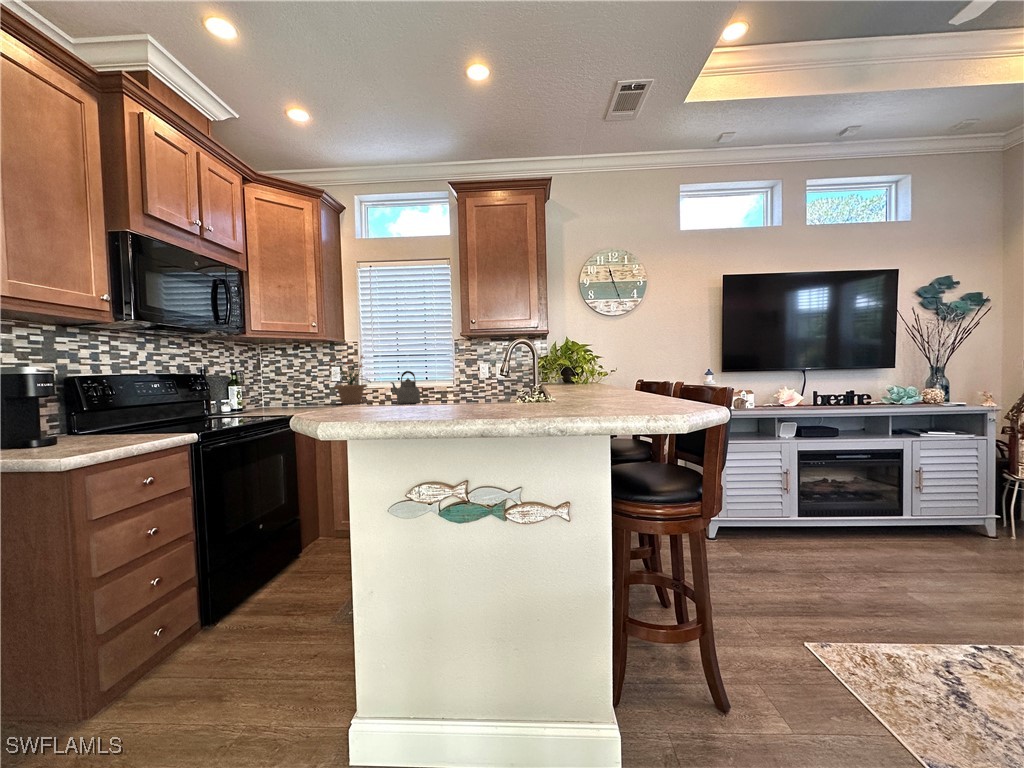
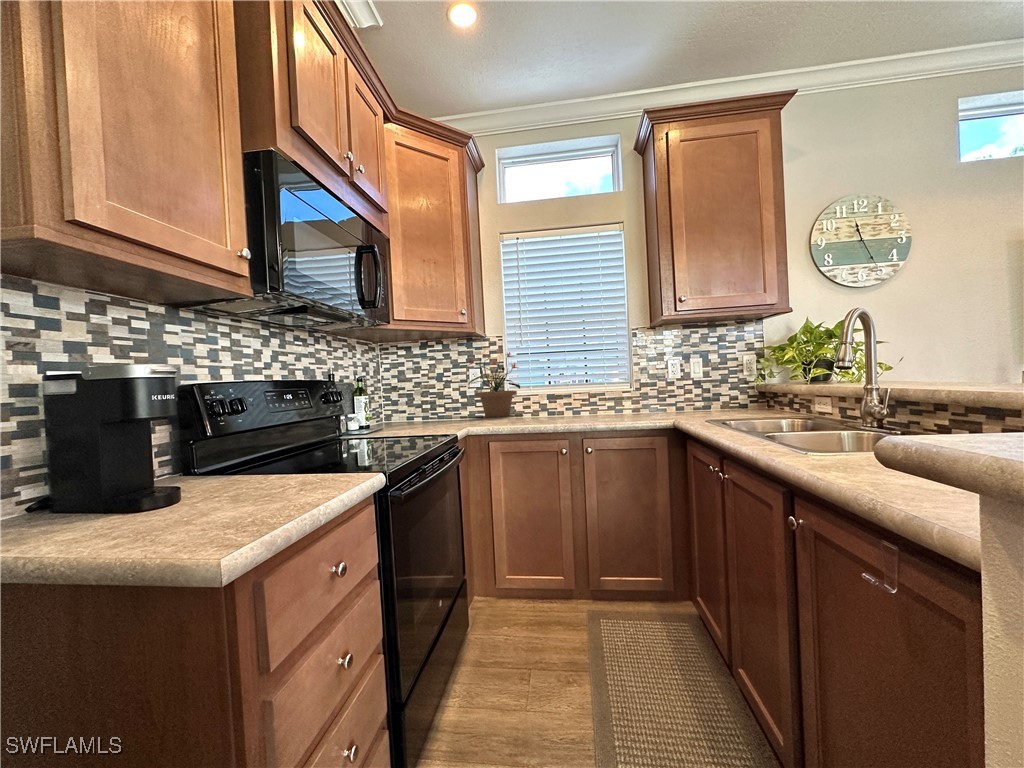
kettle: present [391,371,420,404] -> none [557,371,602,416]

